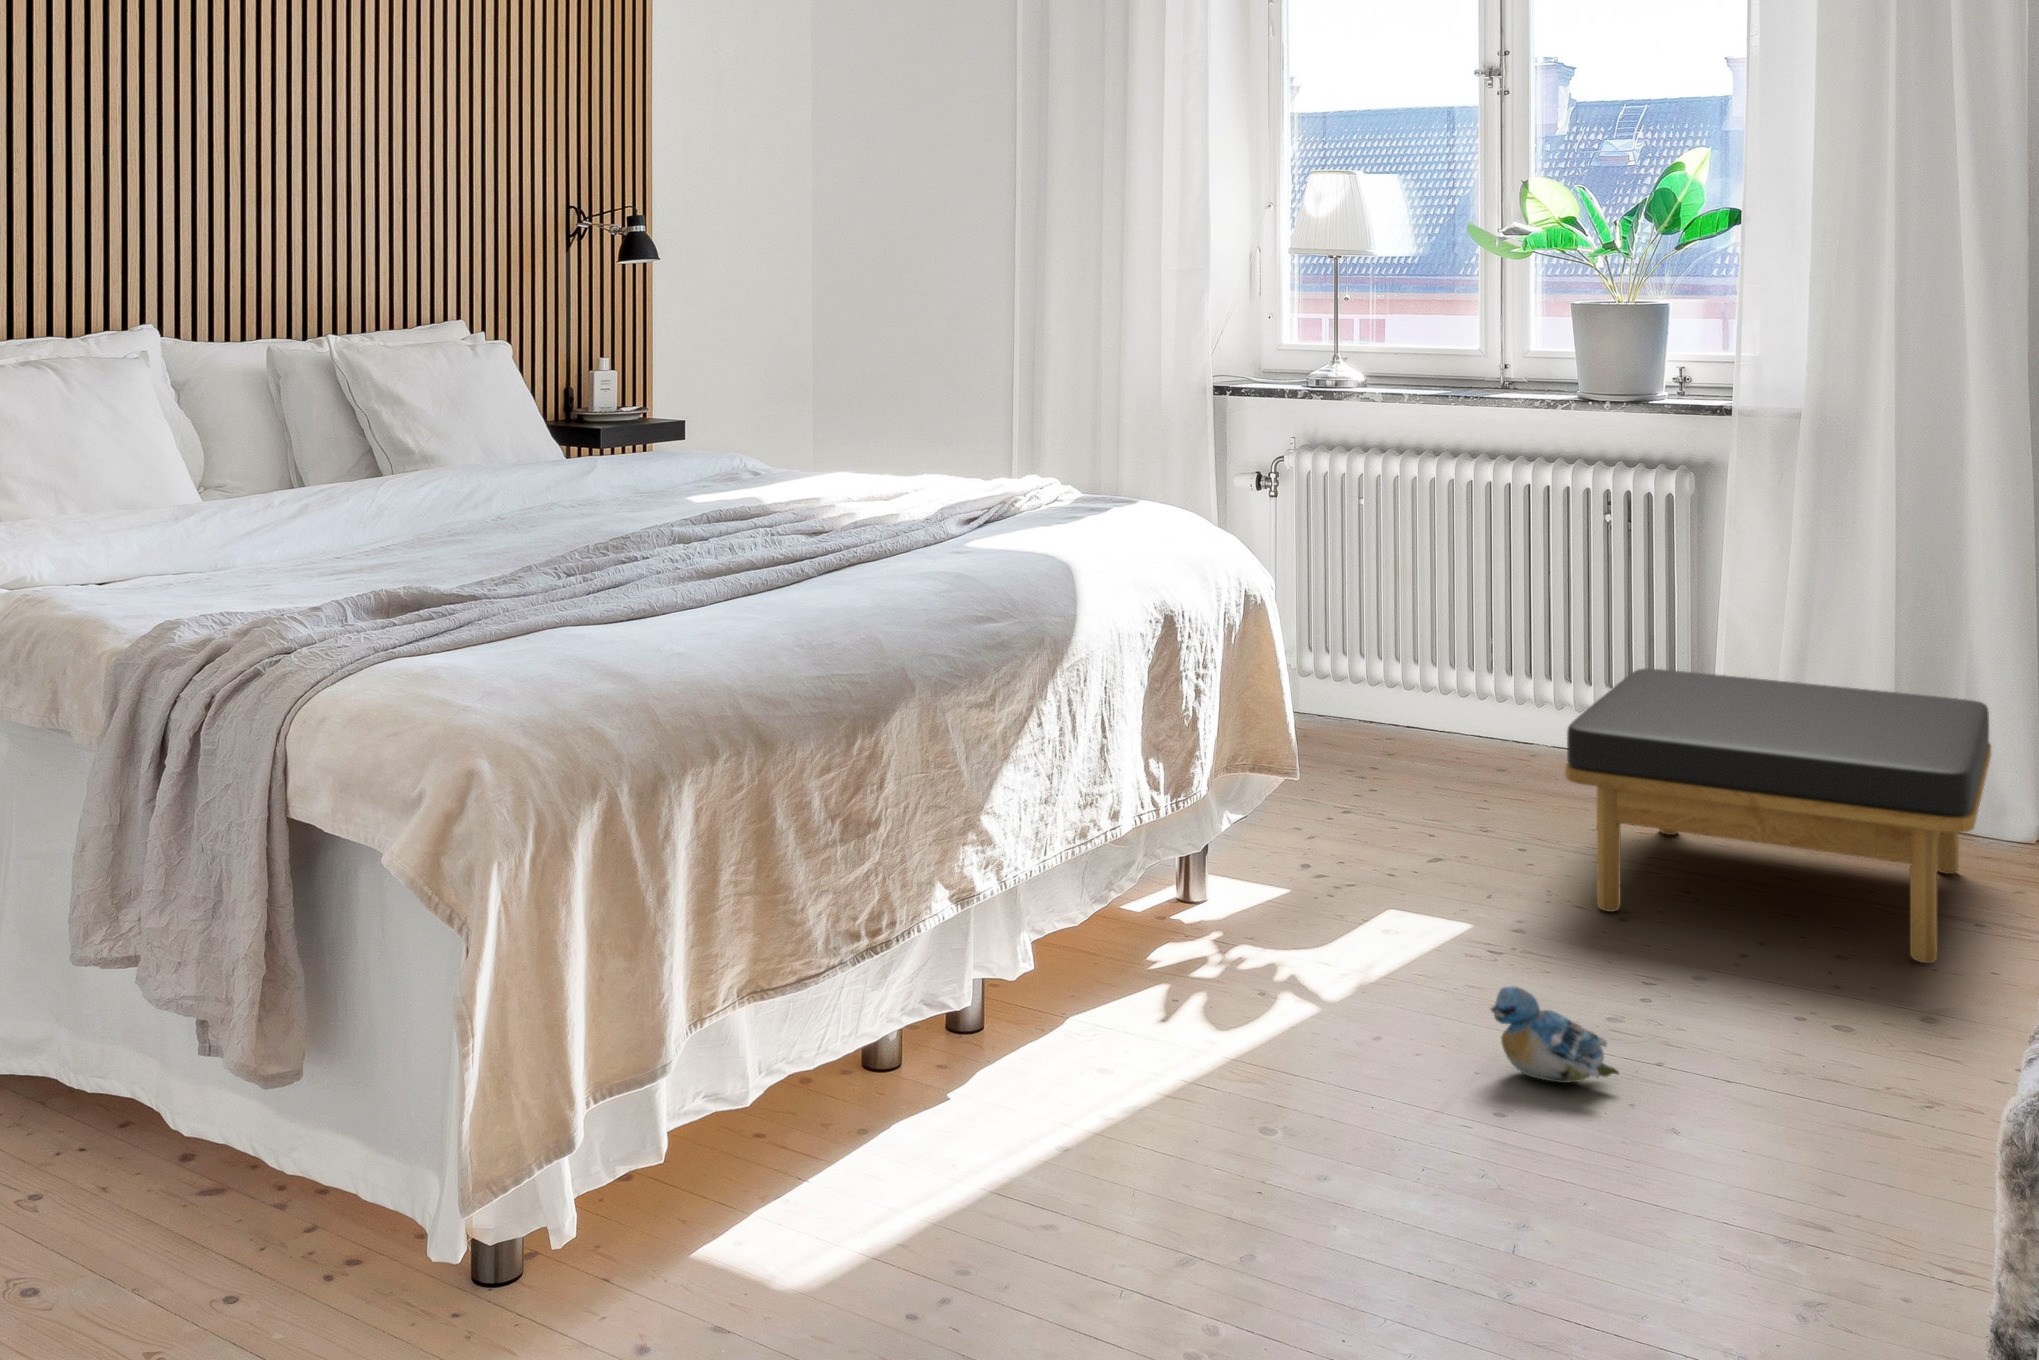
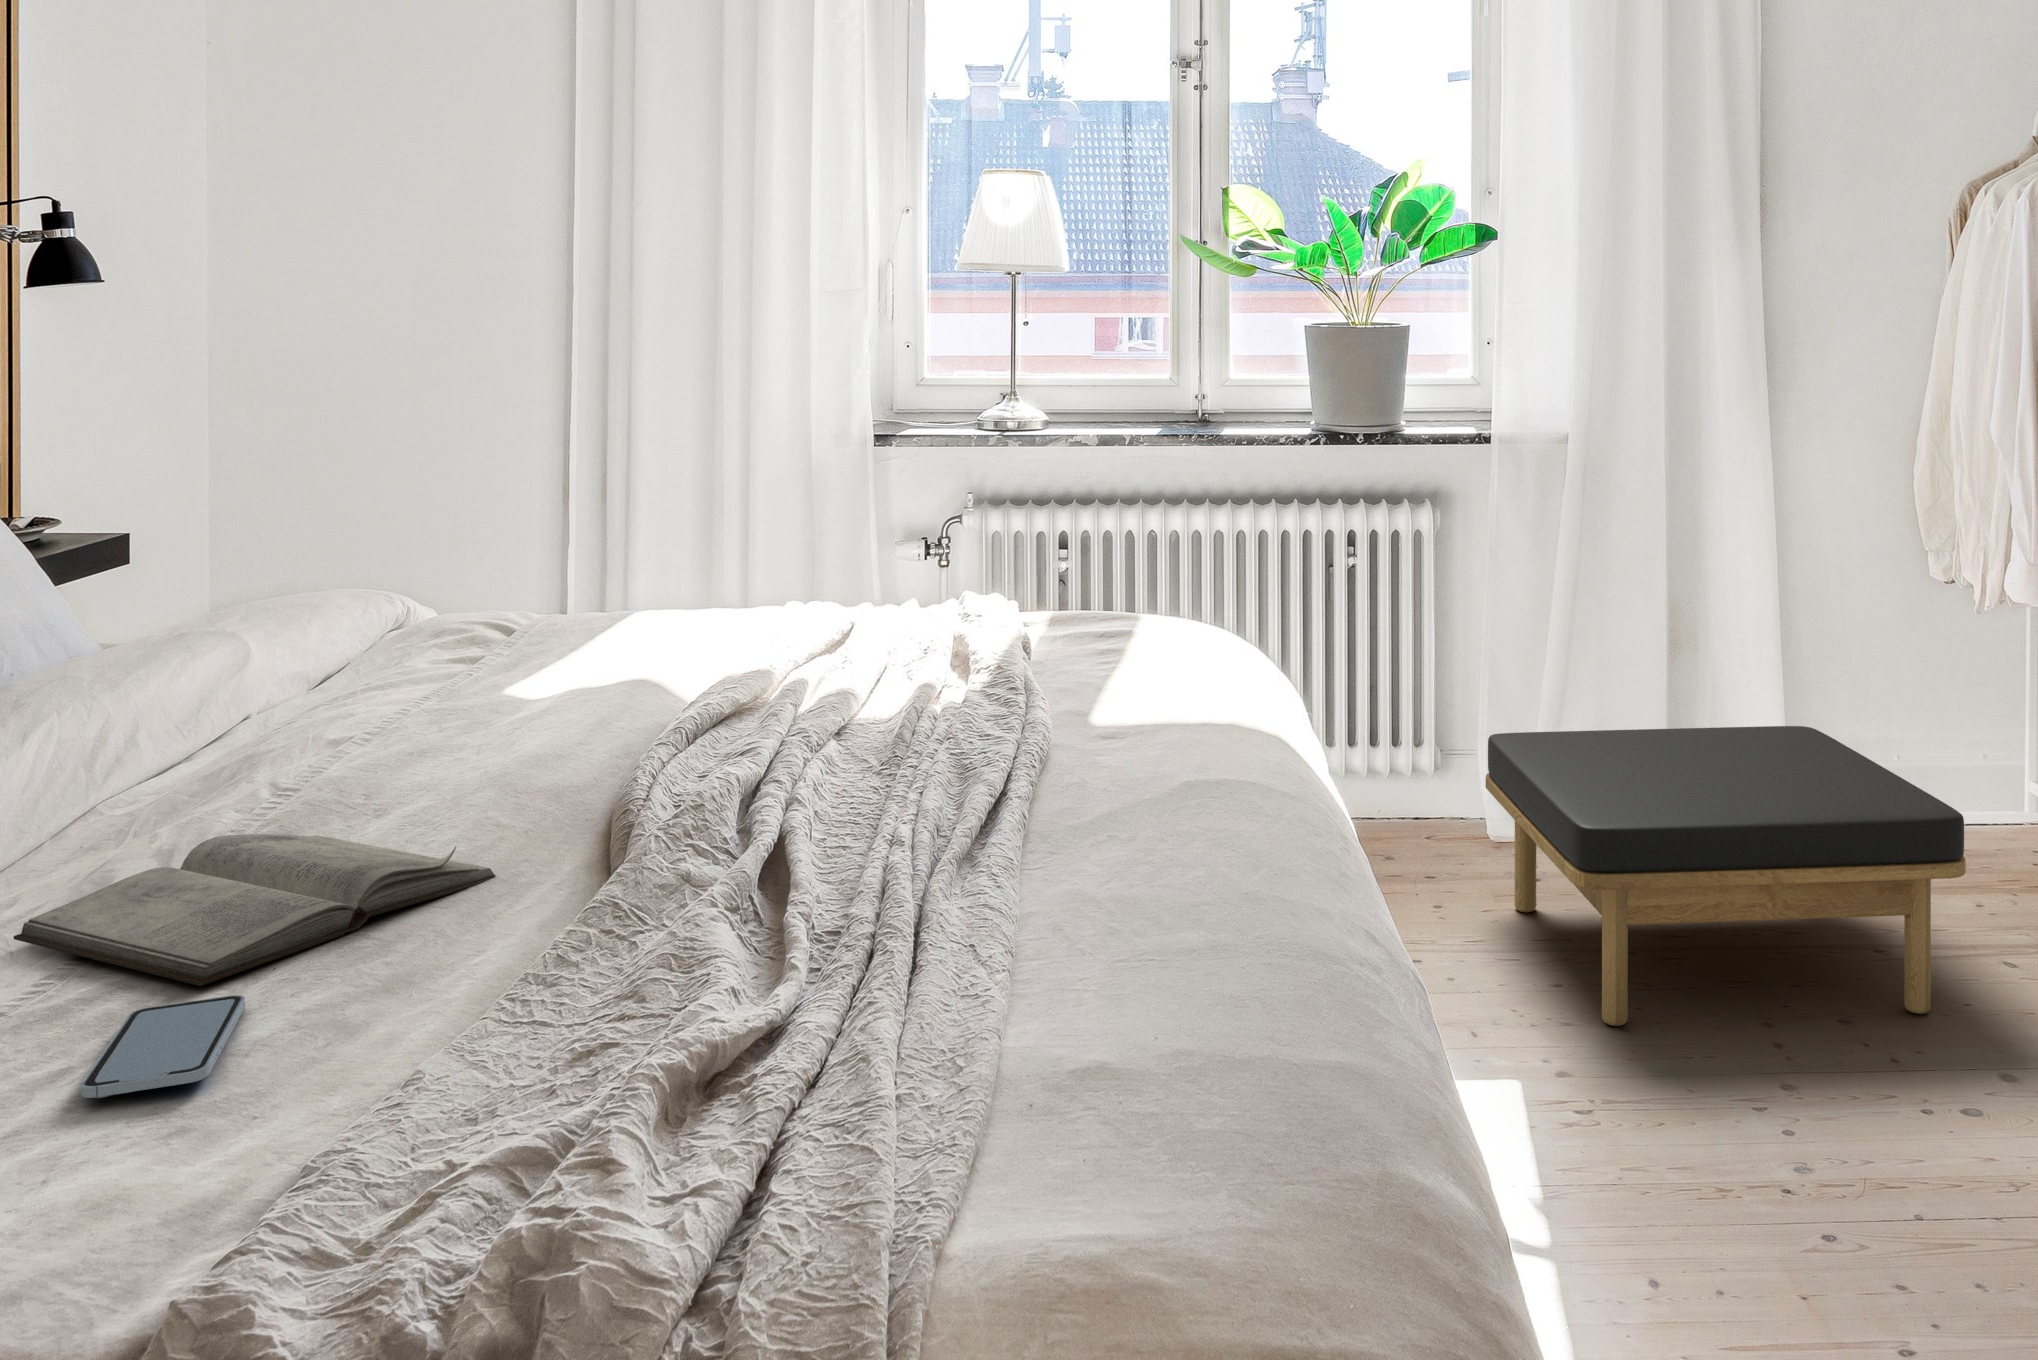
diary: none [297,525,505,572] -> present [14,834,495,986]
smartphone: none [209,573,316,592] -> present [80,995,245,1098]
plush toy: present [1491,986,1619,1083] -> none [1820,1174,1960,1276]

